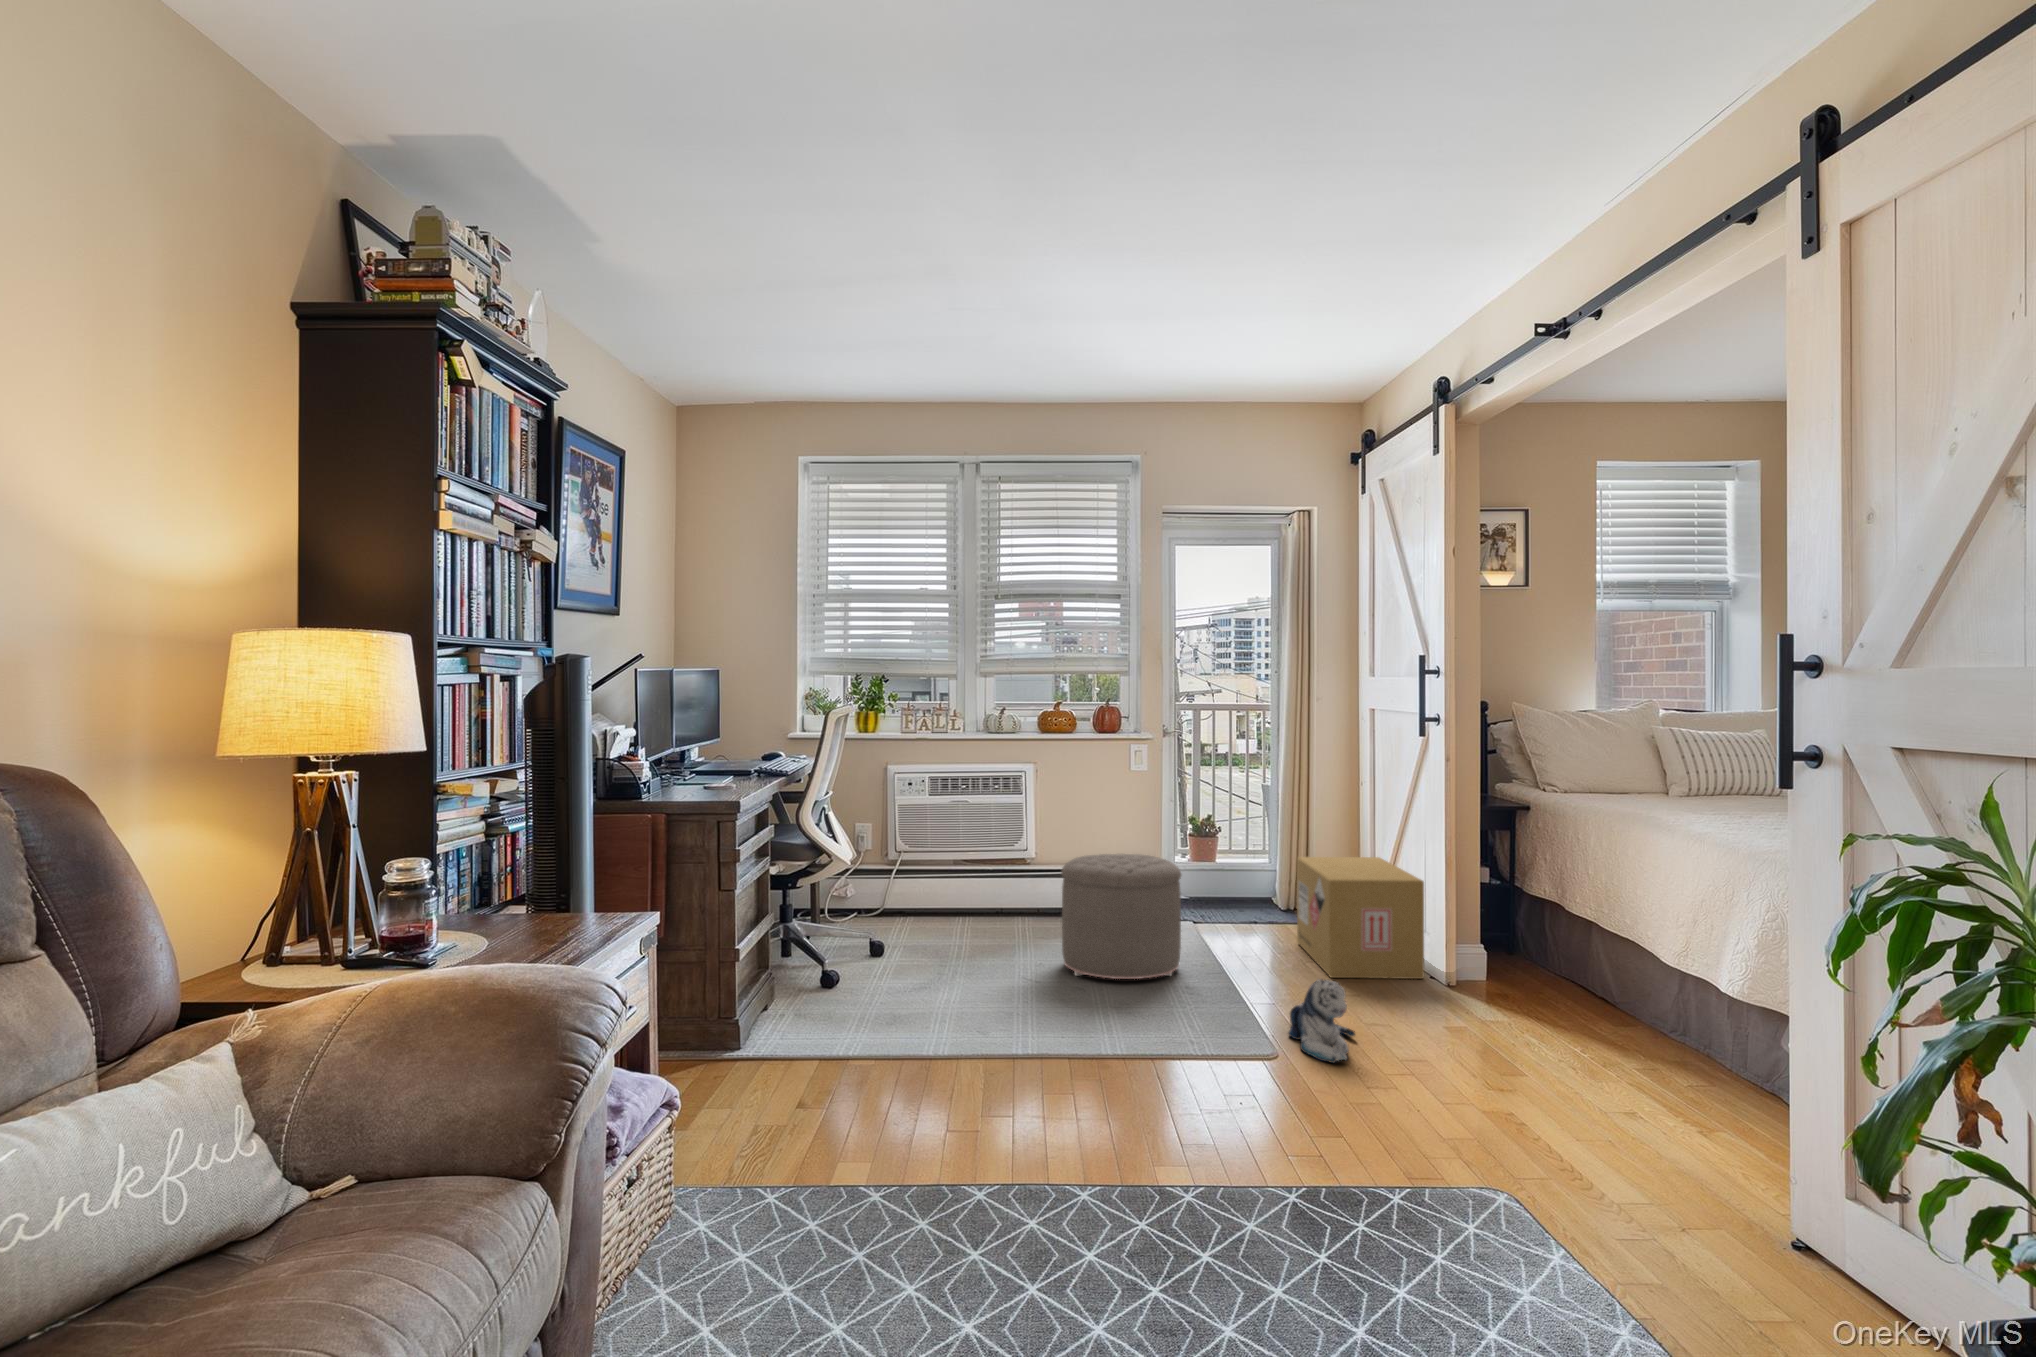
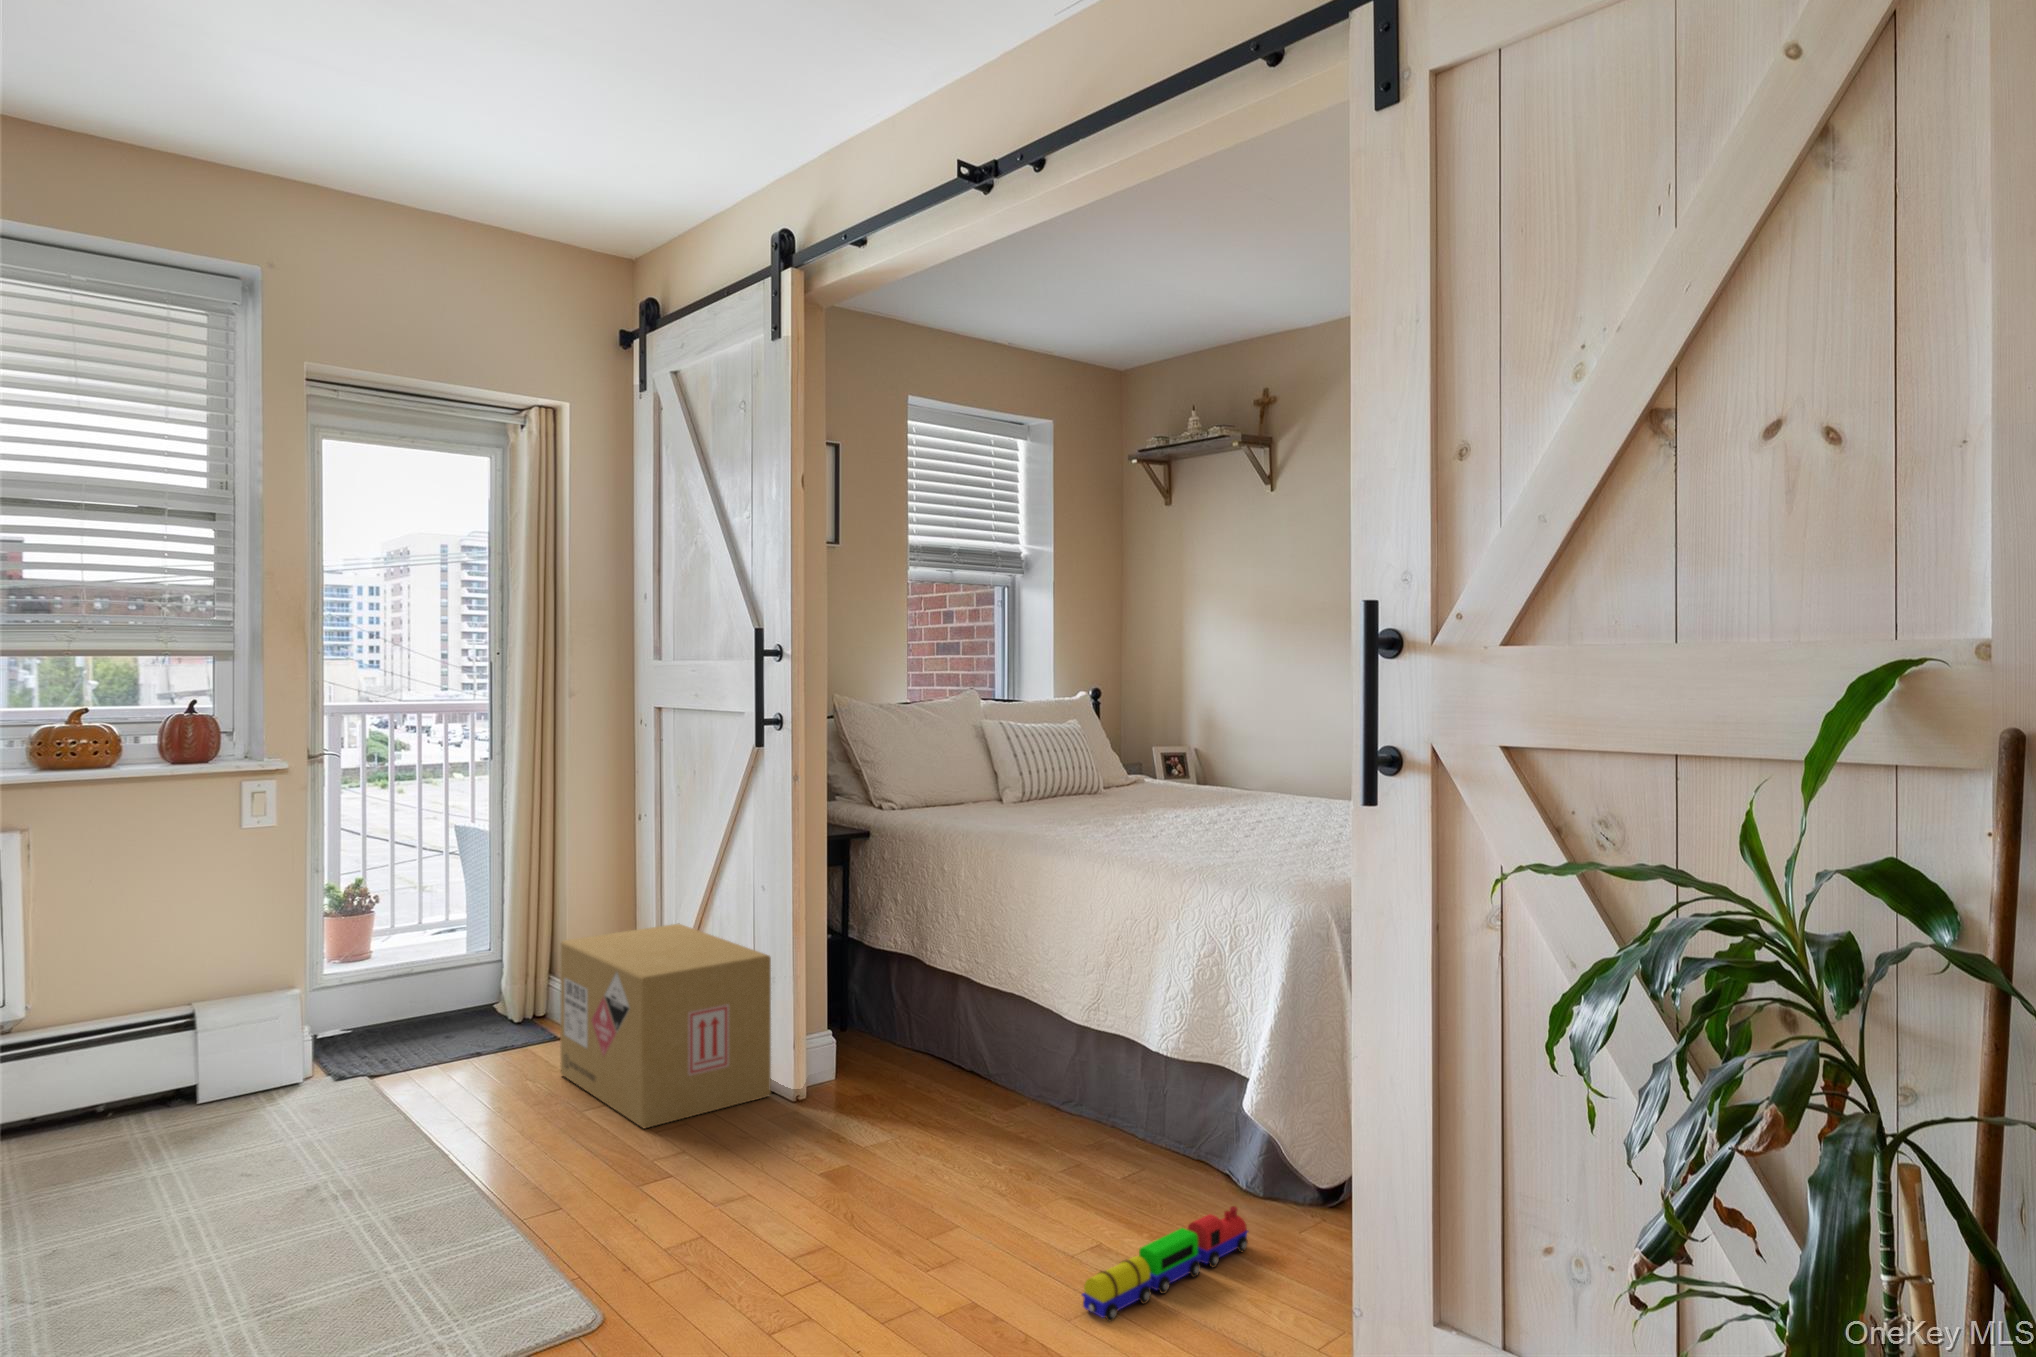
ottoman: present [1061,854,1181,979] -> none [124,984,388,1254]
plush toy: present [1288,979,1355,1063] -> none [636,1160,762,1307]
toy train: none [1552,1097,1728,1135] -> present [1082,1206,1248,1321]

